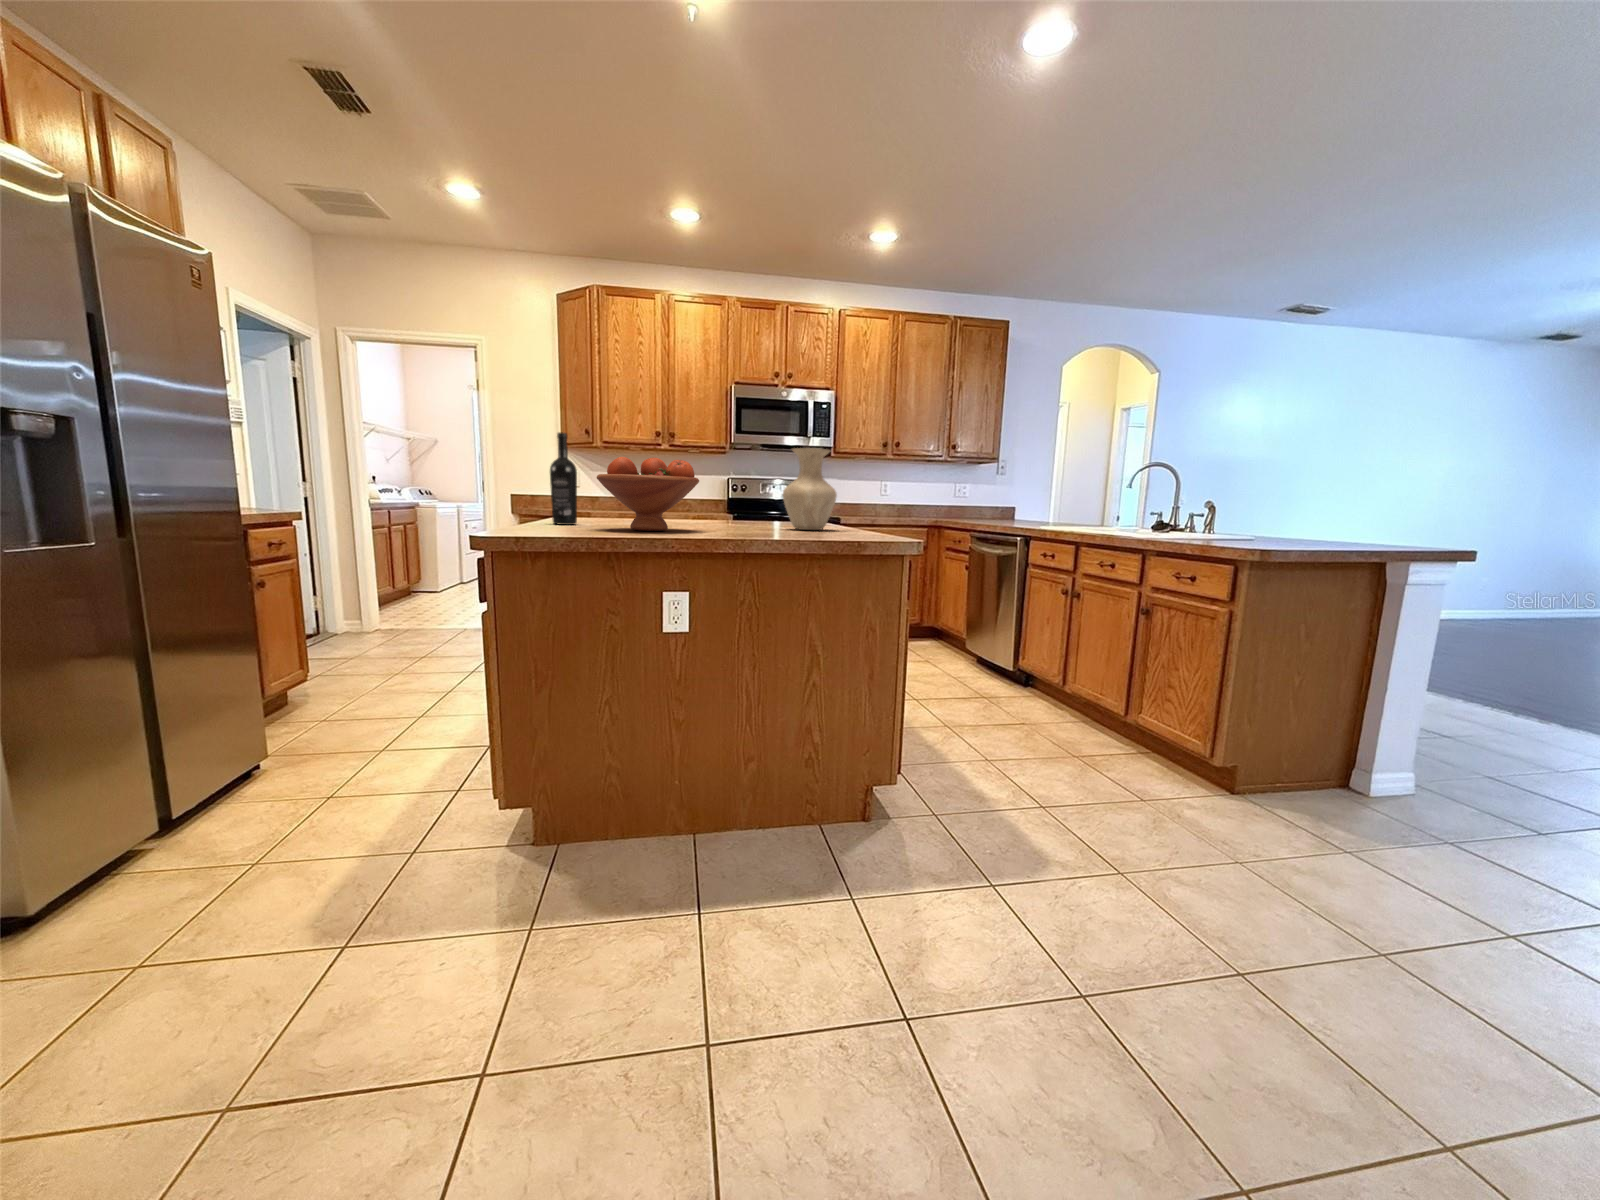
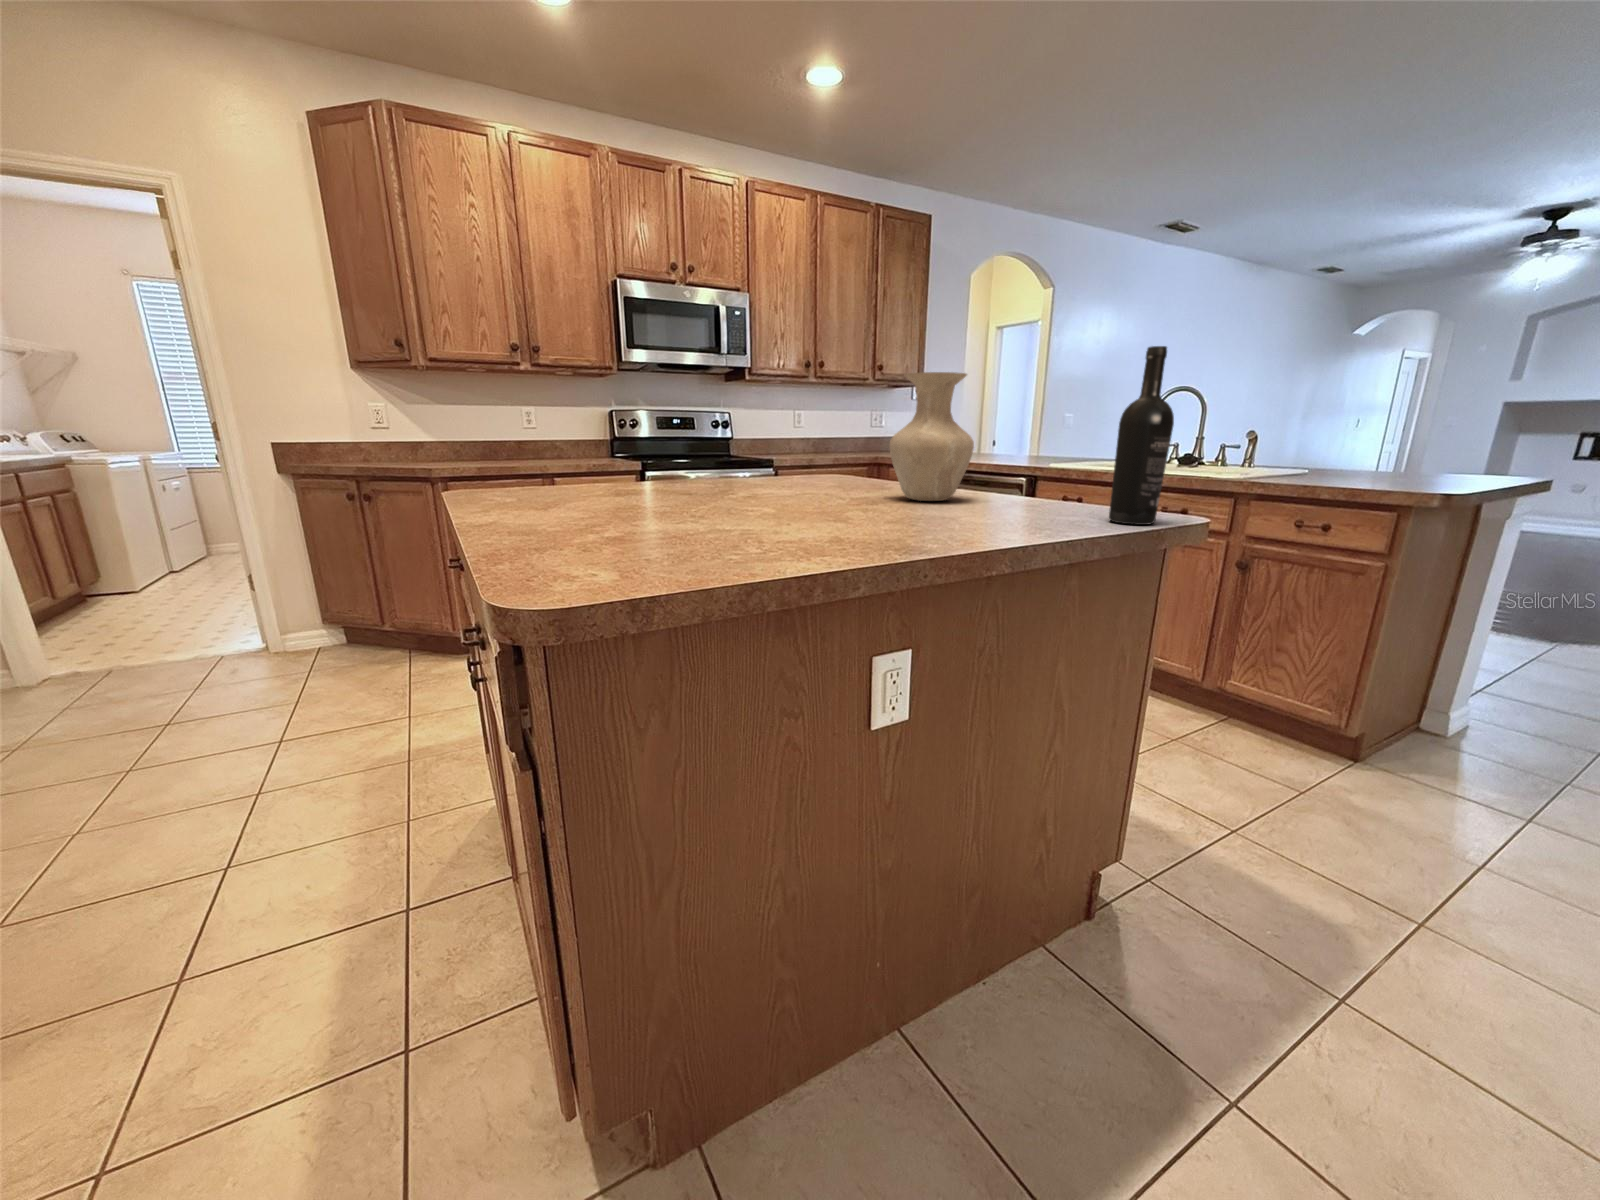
wine bottle: present [550,432,577,525] -> present [1109,346,1174,525]
fruit bowl: present [597,457,699,531] -> none [674,391,868,537]

